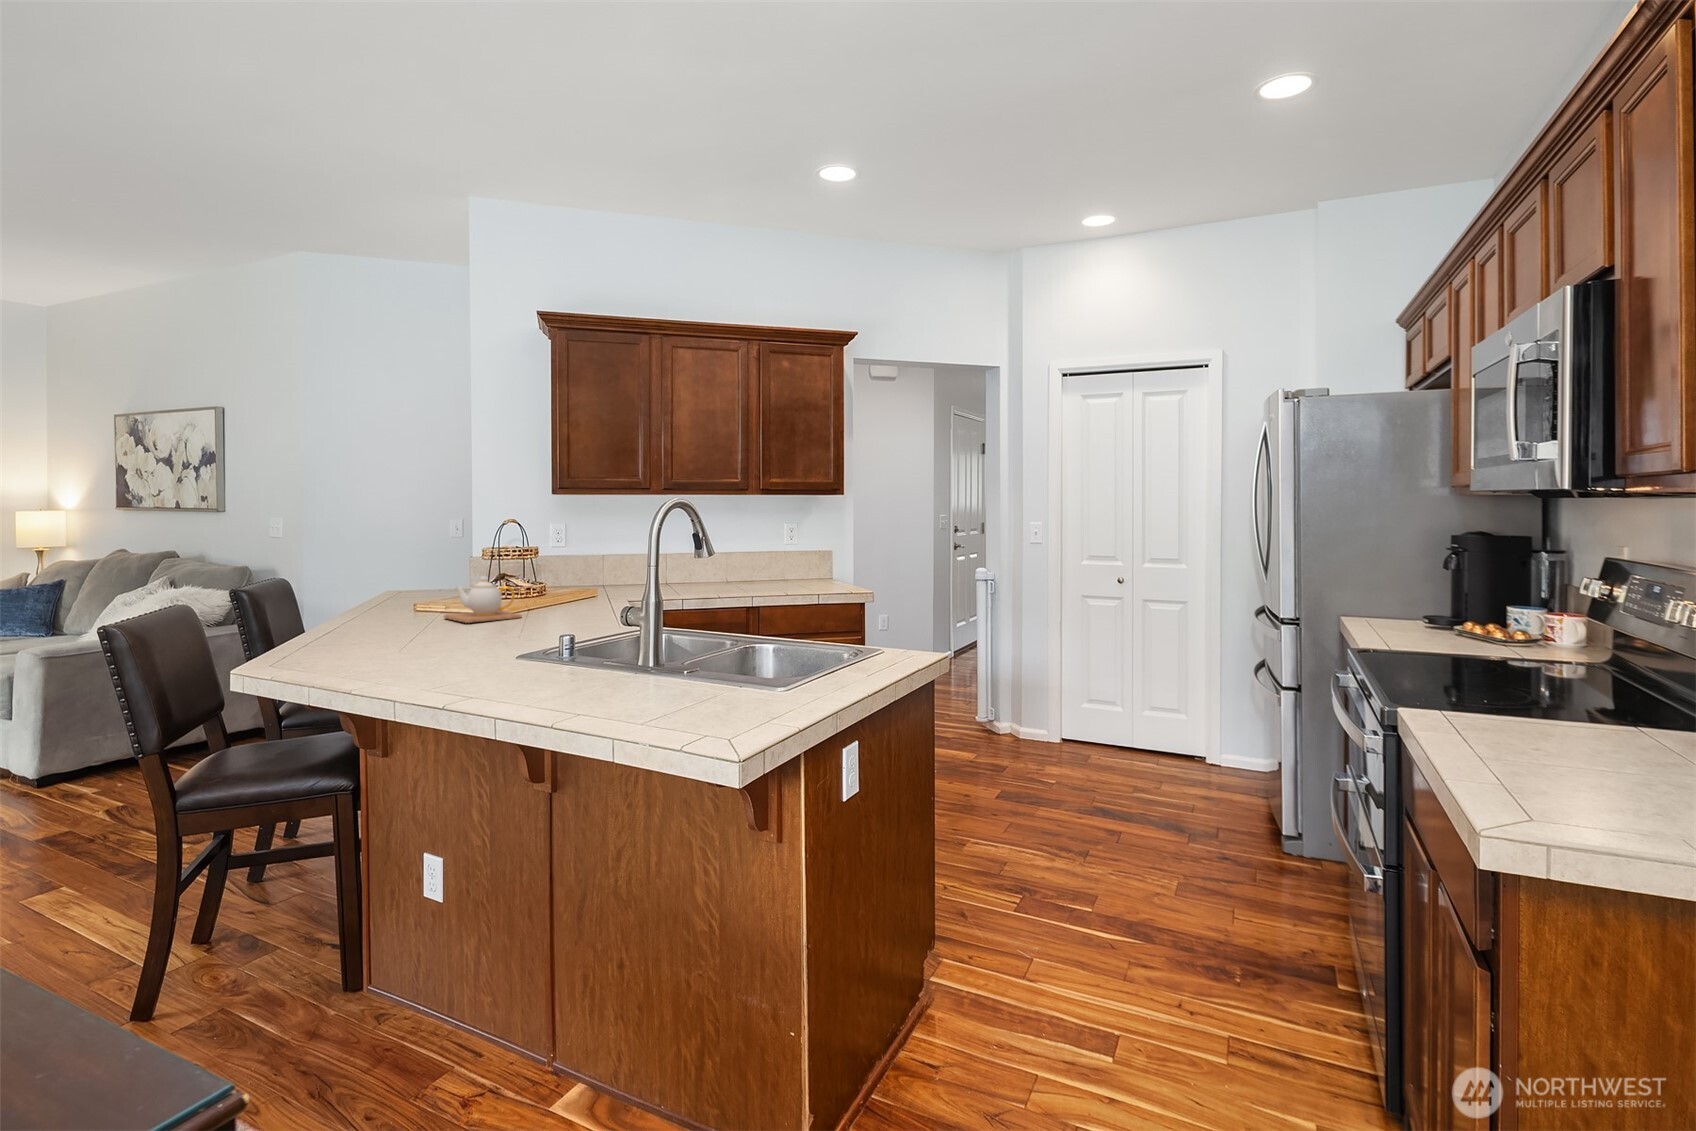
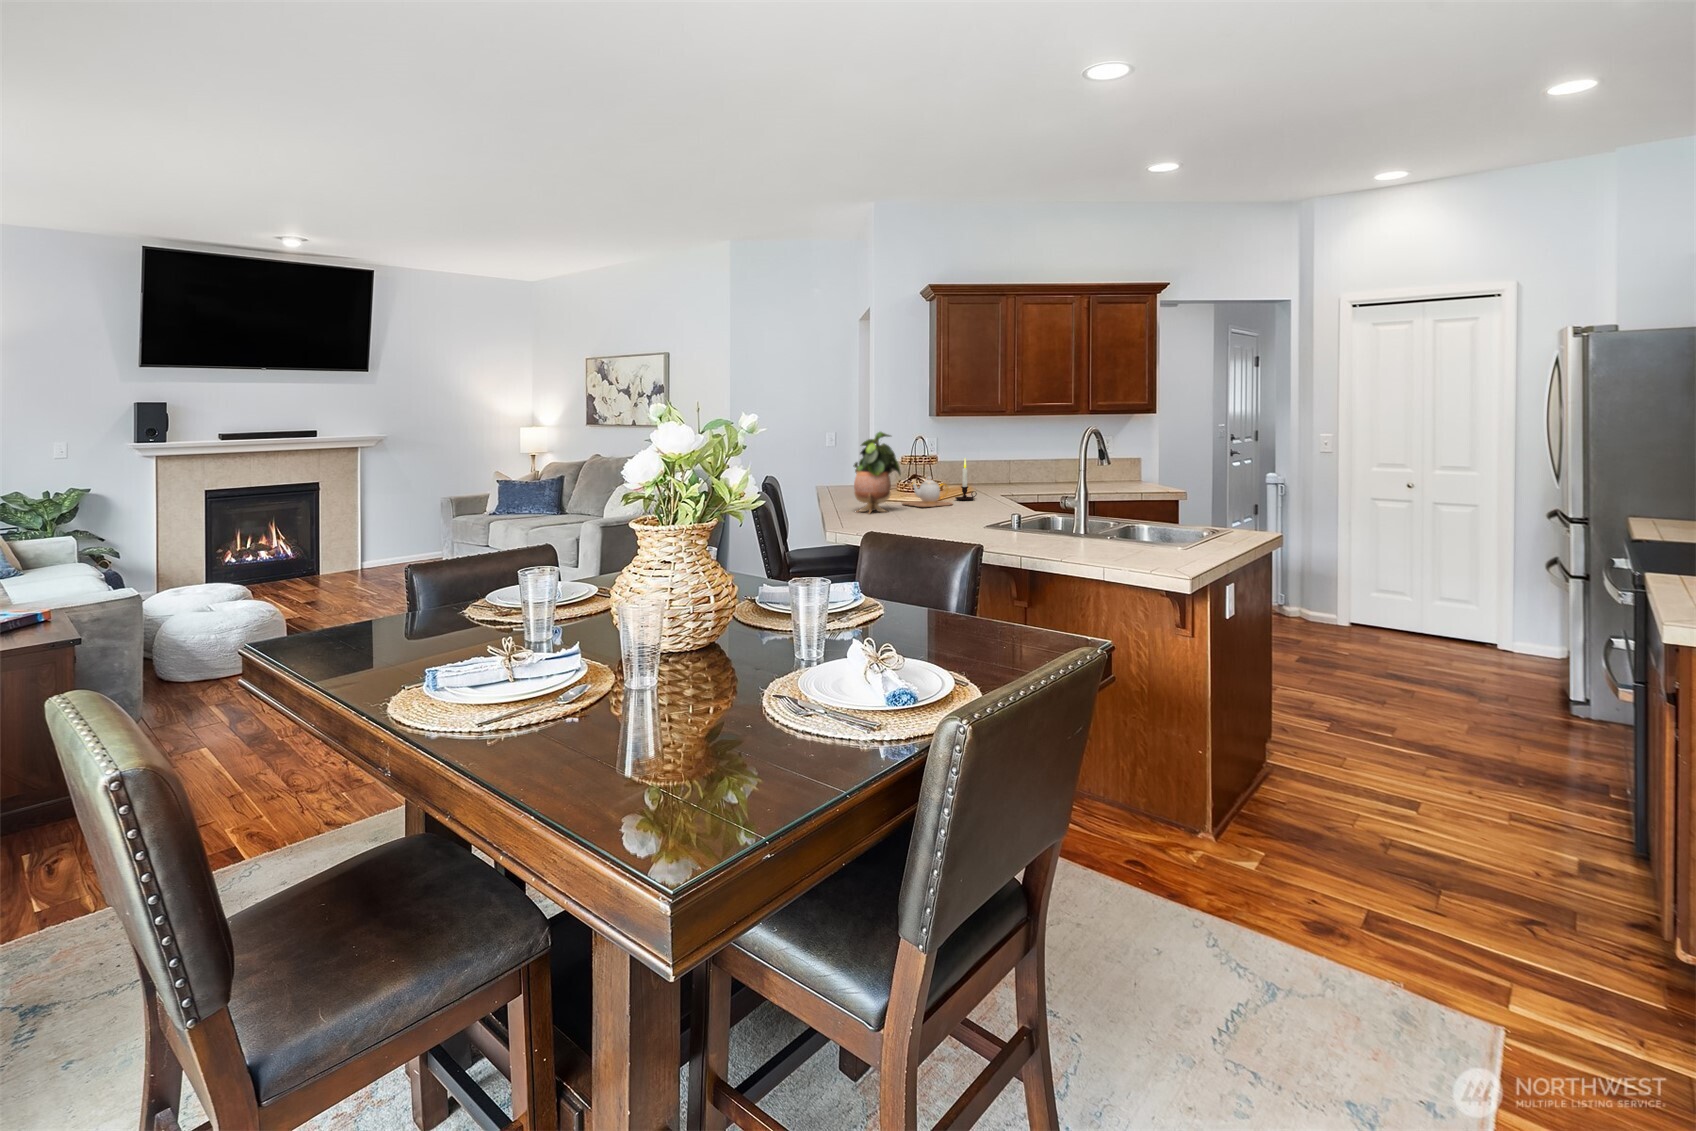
potted plant: none [342,509,423,636] -> present [854,432,901,513]
candle: none [536,549,570,609] -> present [955,459,977,500]

